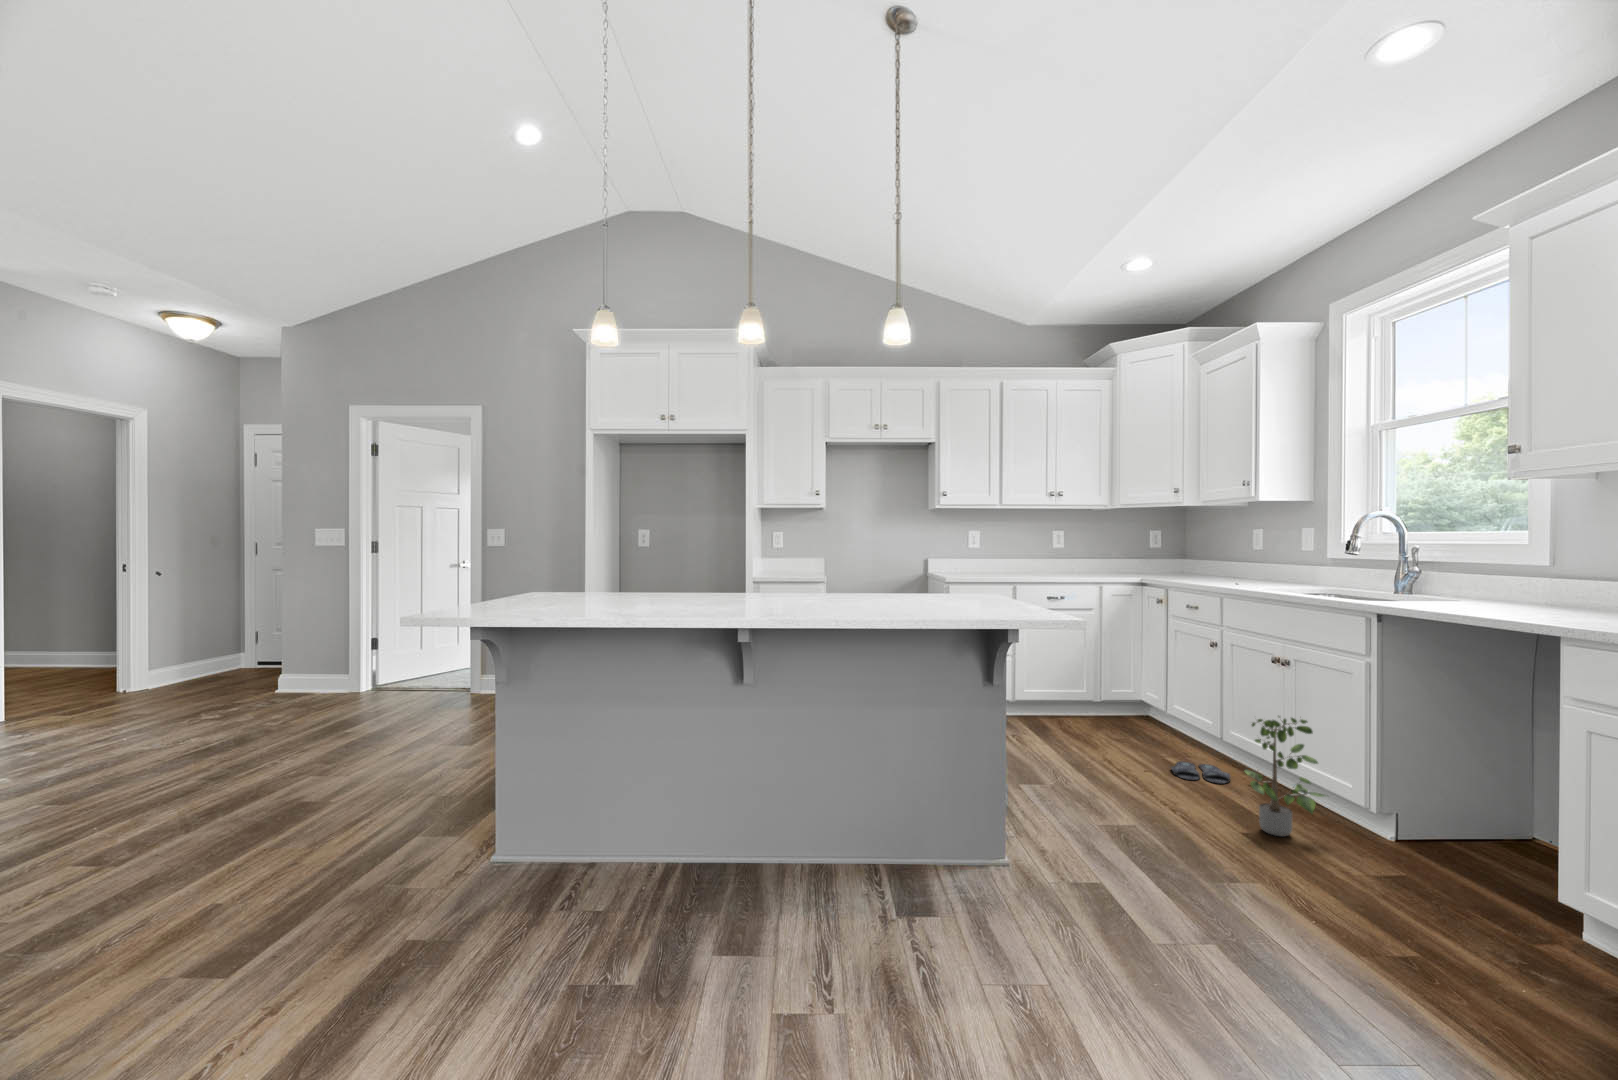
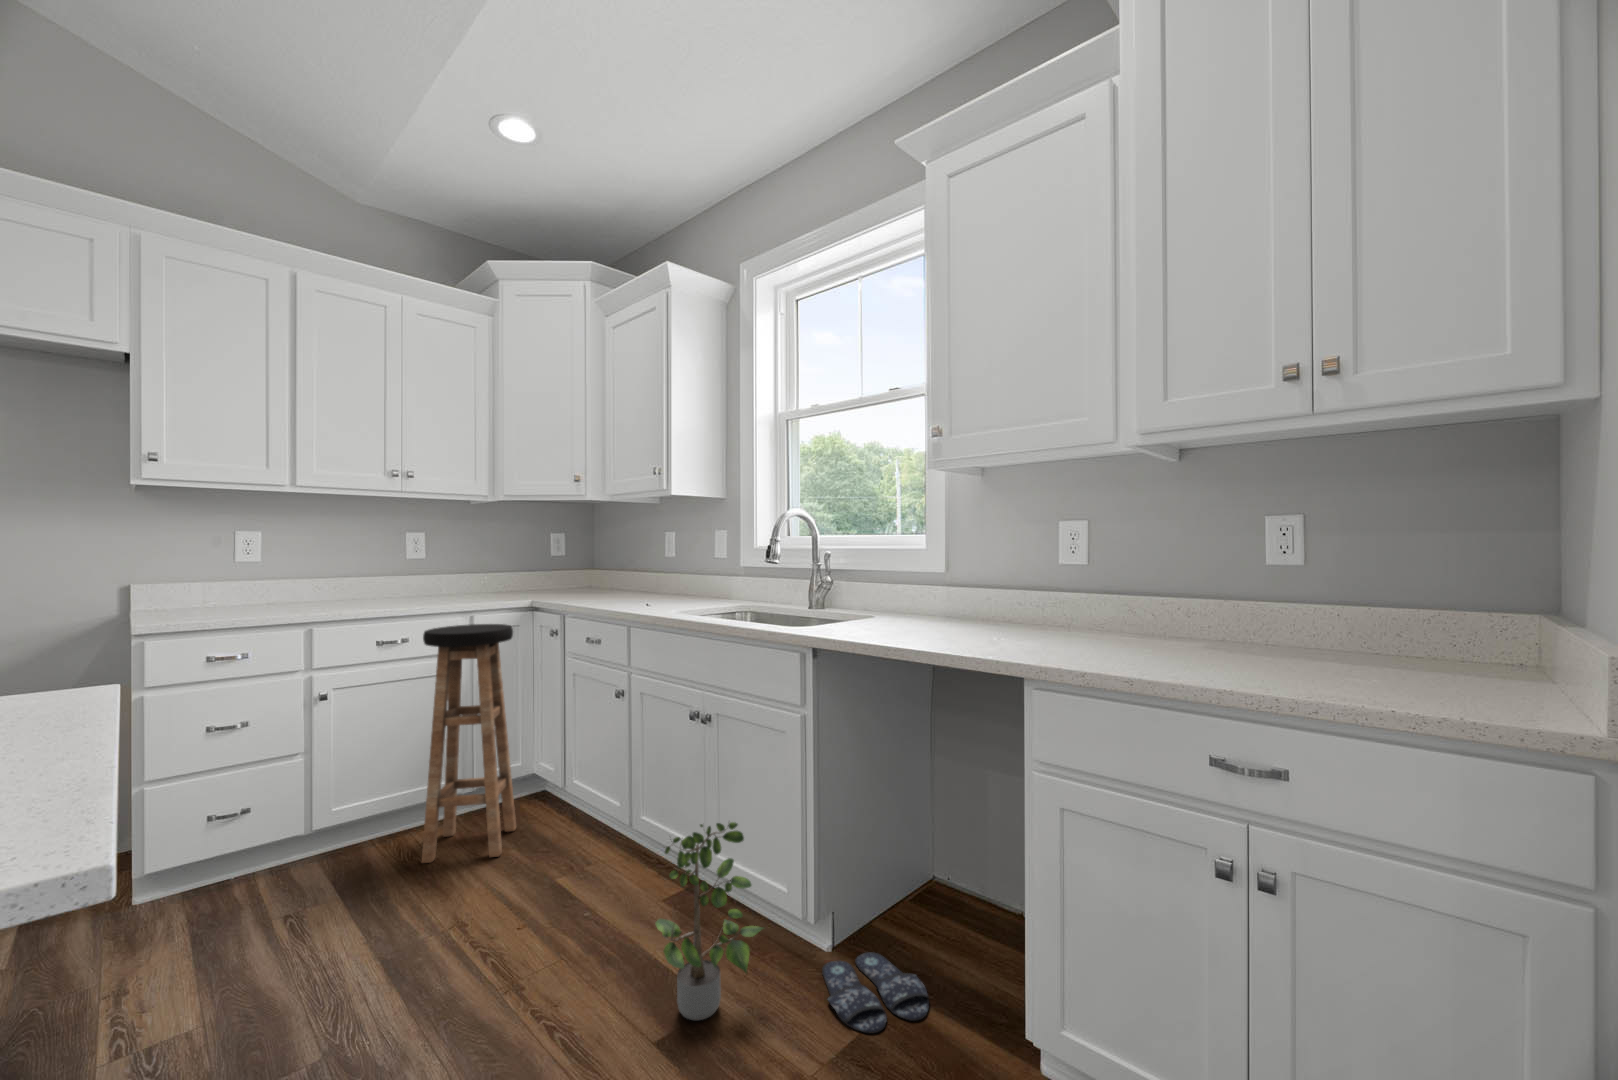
bar stool: none [1076,590,1134,741] -> present [422,624,516,863]
slippers: present [1171,761,1230,784] -> present [822,952,929,1033]

